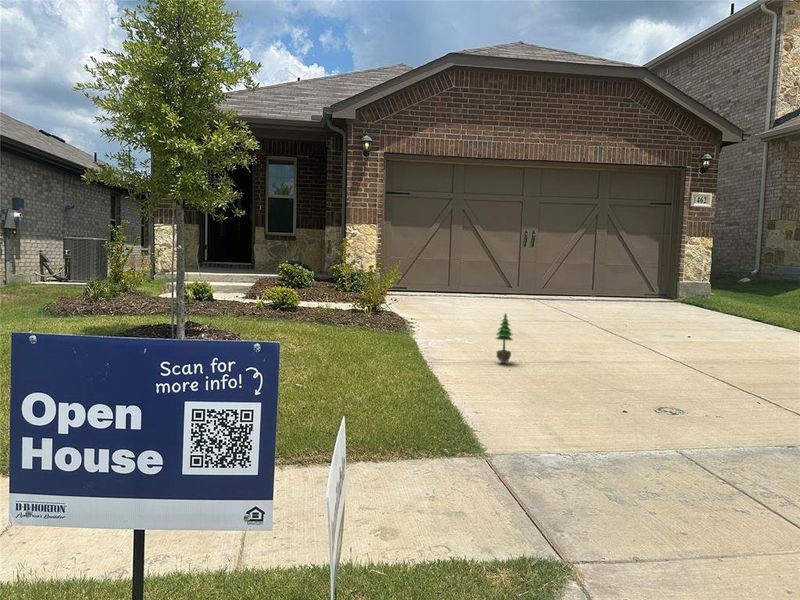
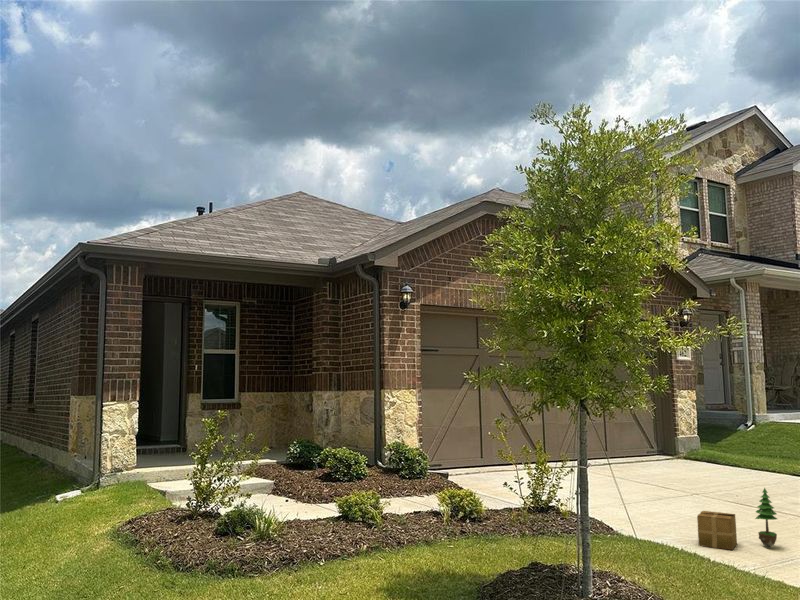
cardboard box: none [438,328,476,360] -> present [697,511,737,550]

